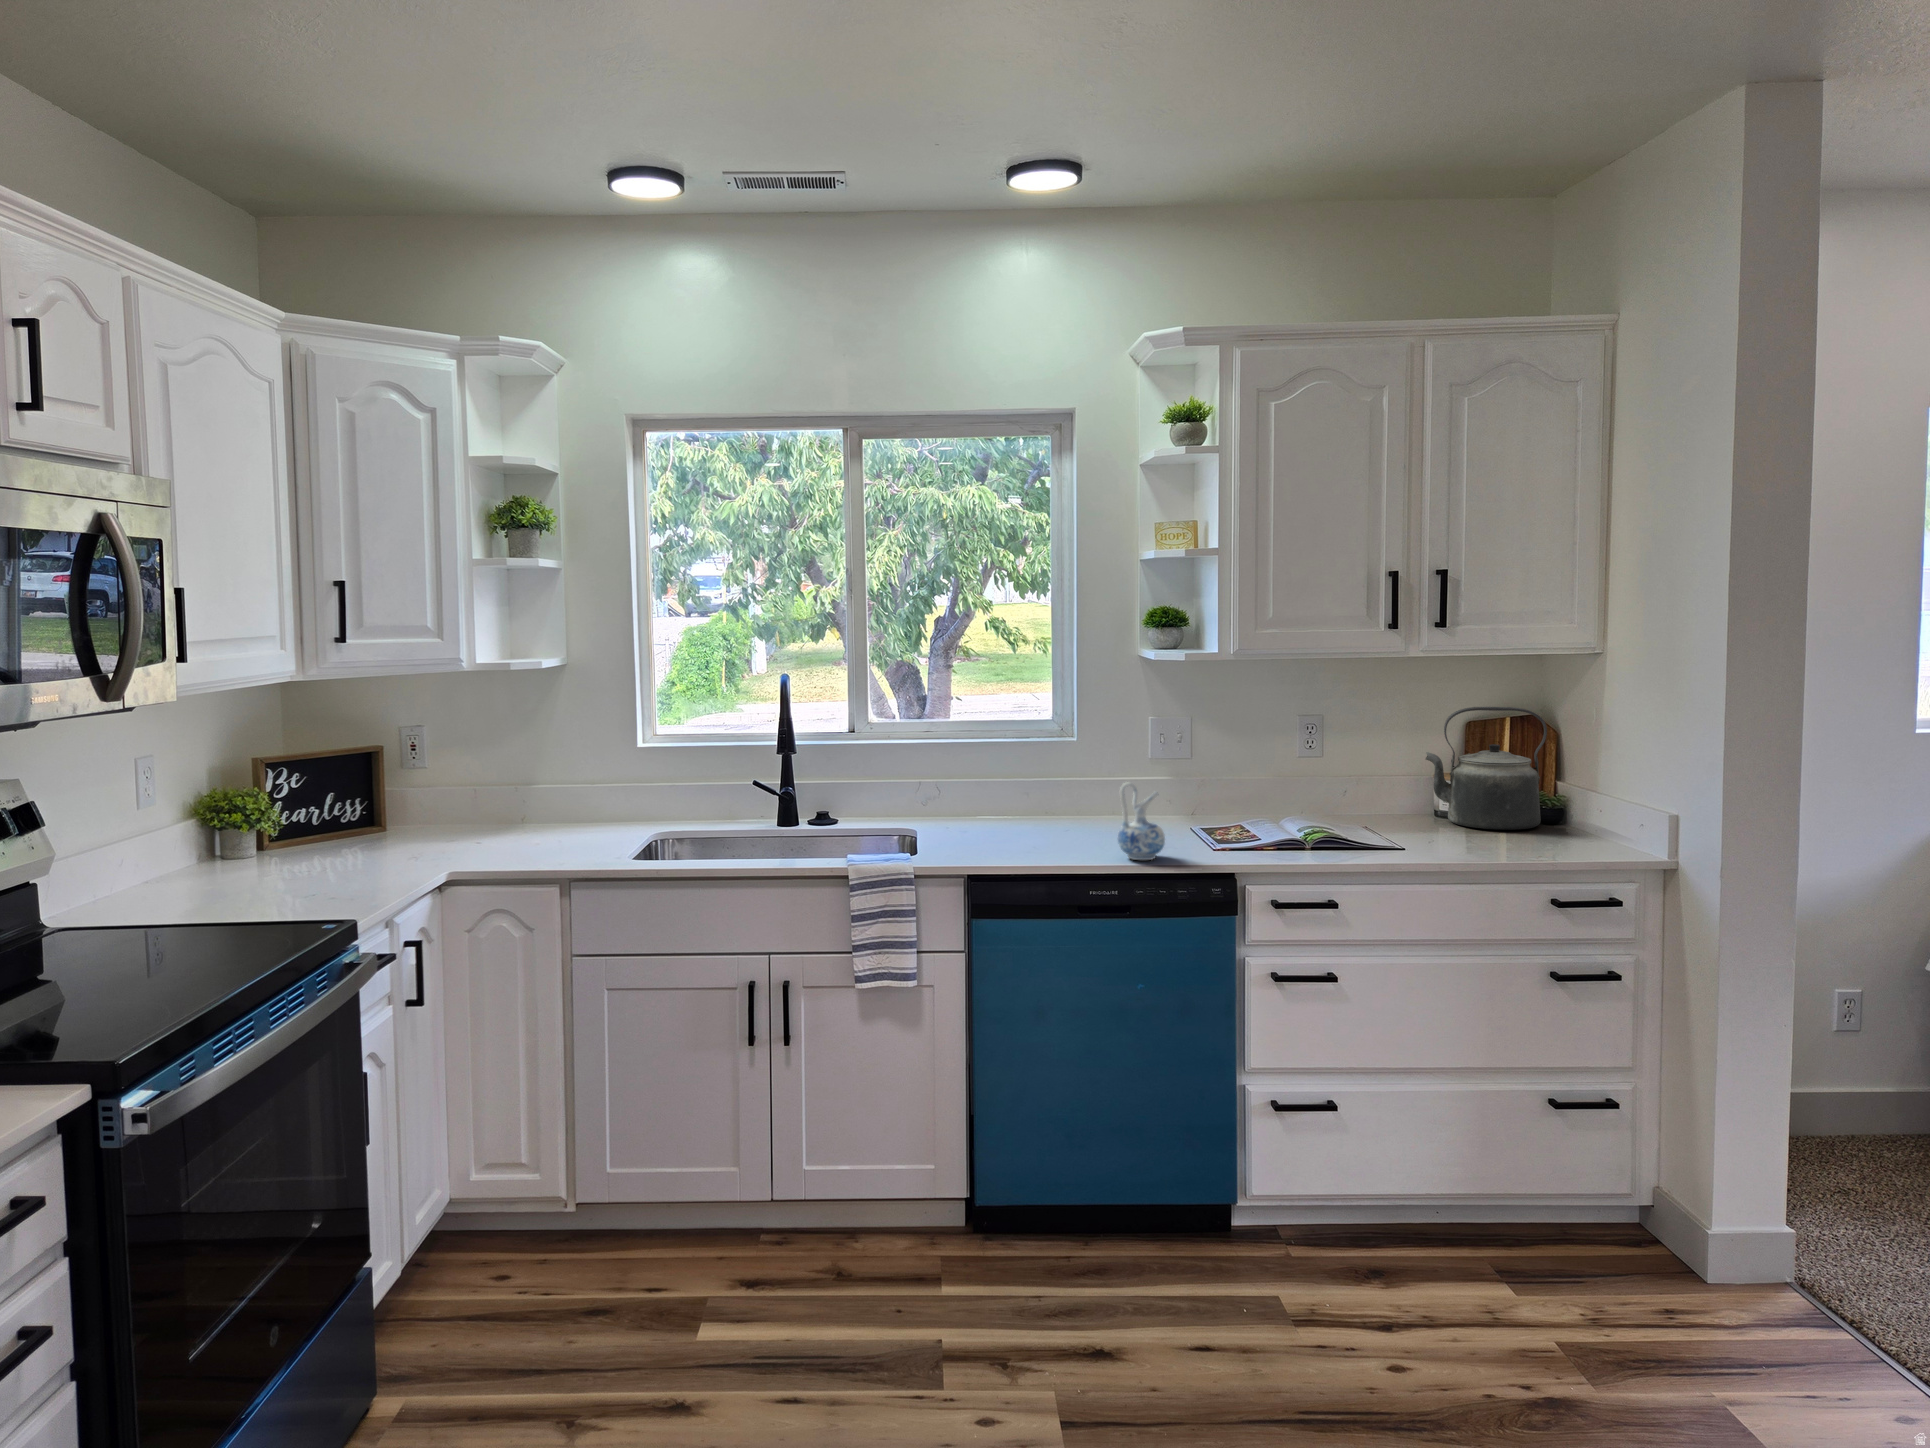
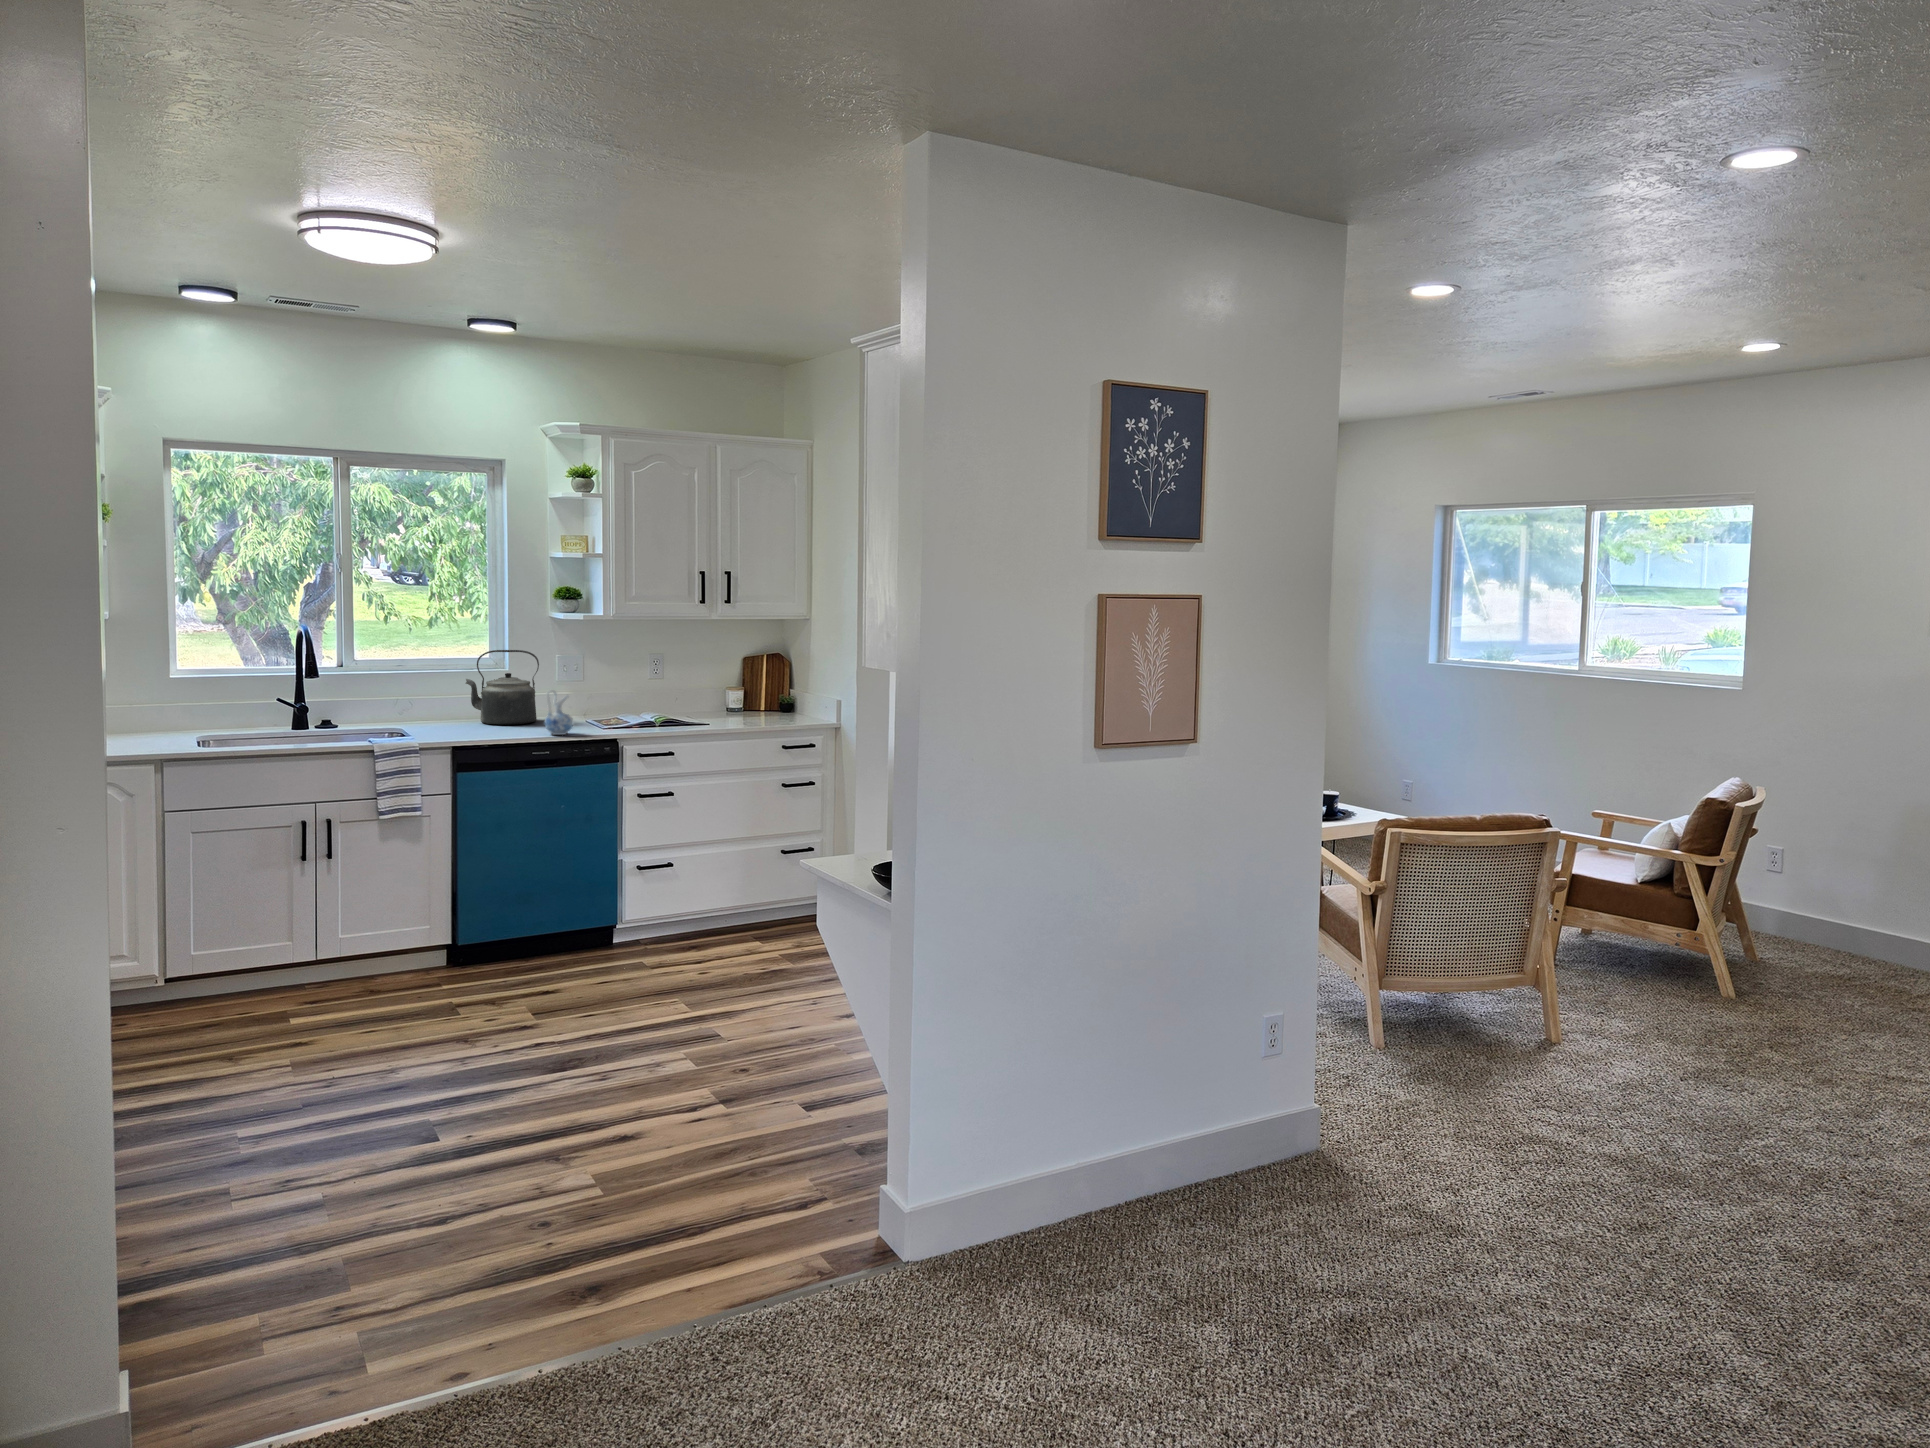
kettle: present [1425,707,1547,830] -> present [466,650,539,725]

